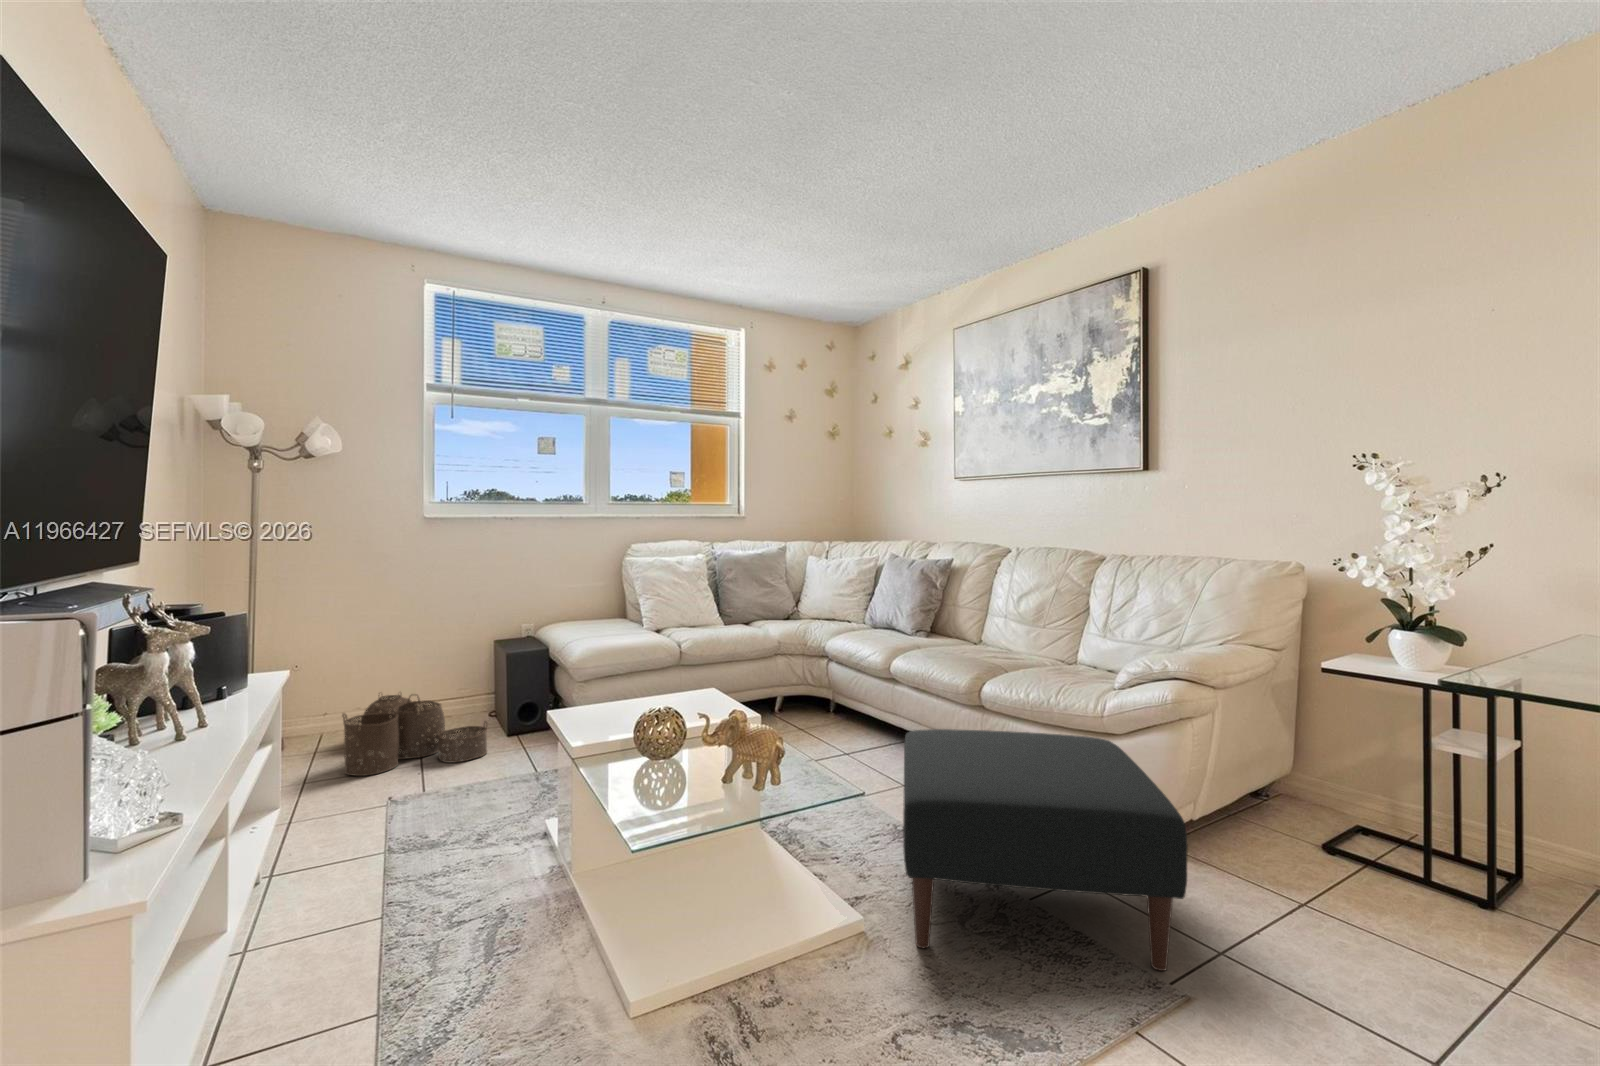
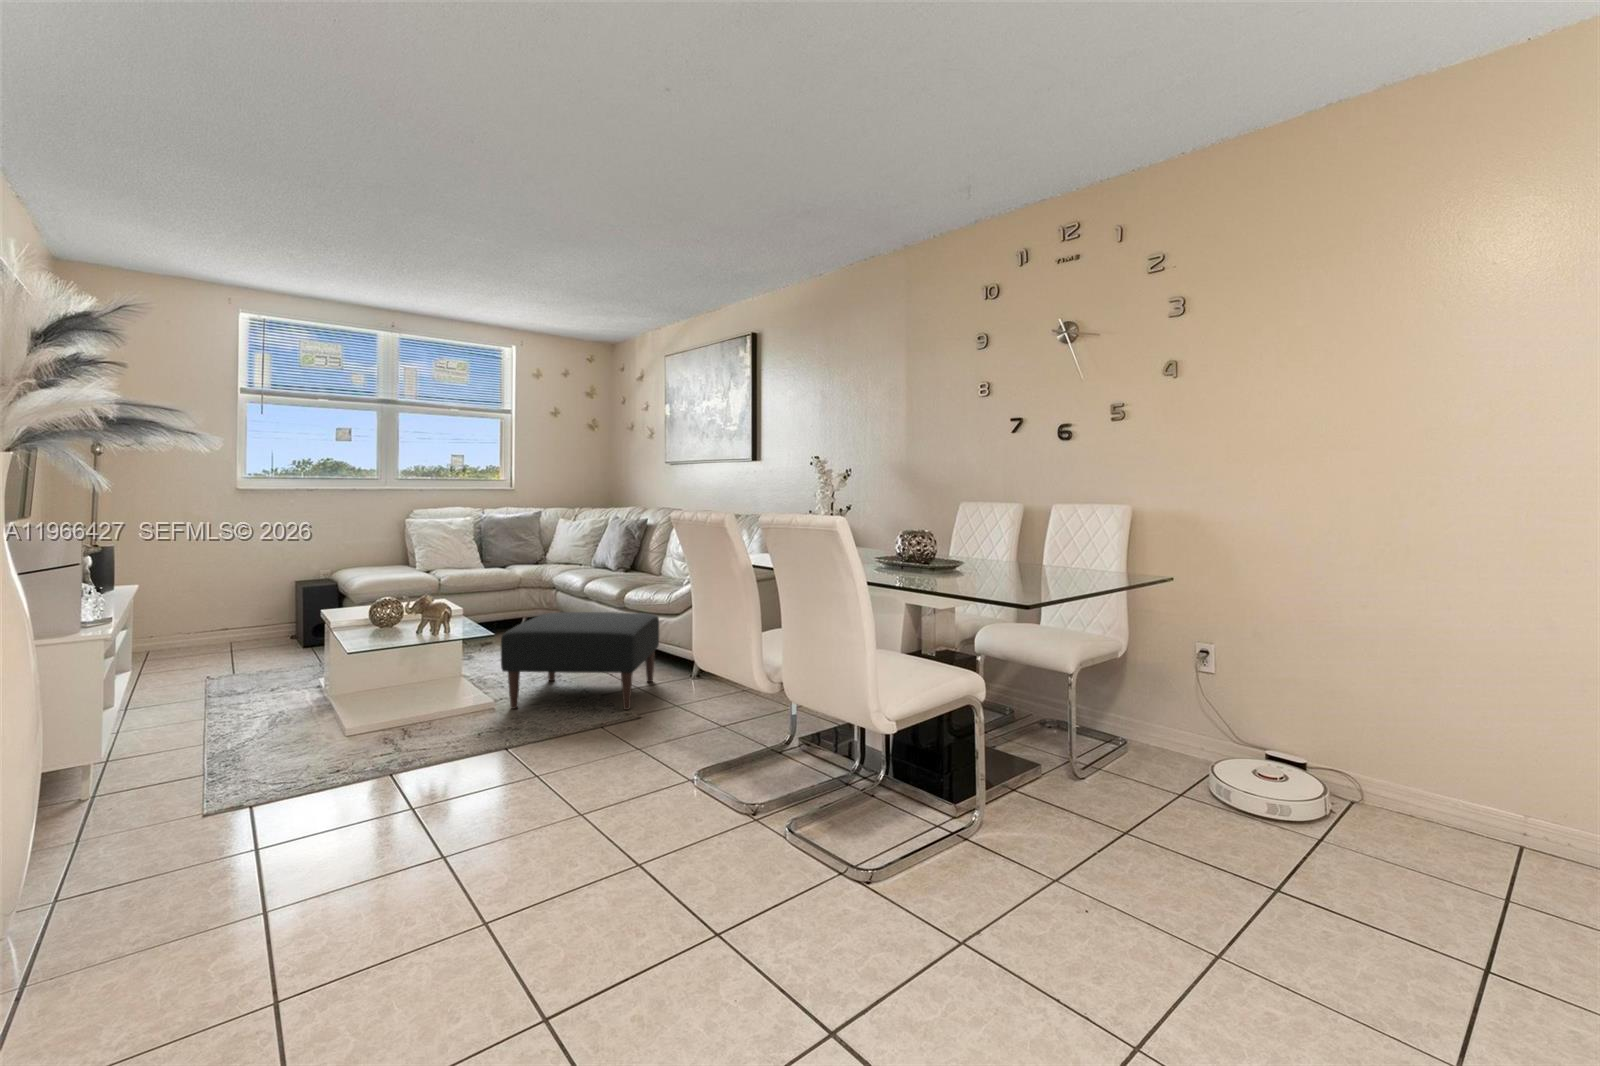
woven basket: present [342,693,488,776] -> none [176,613,290,664]

